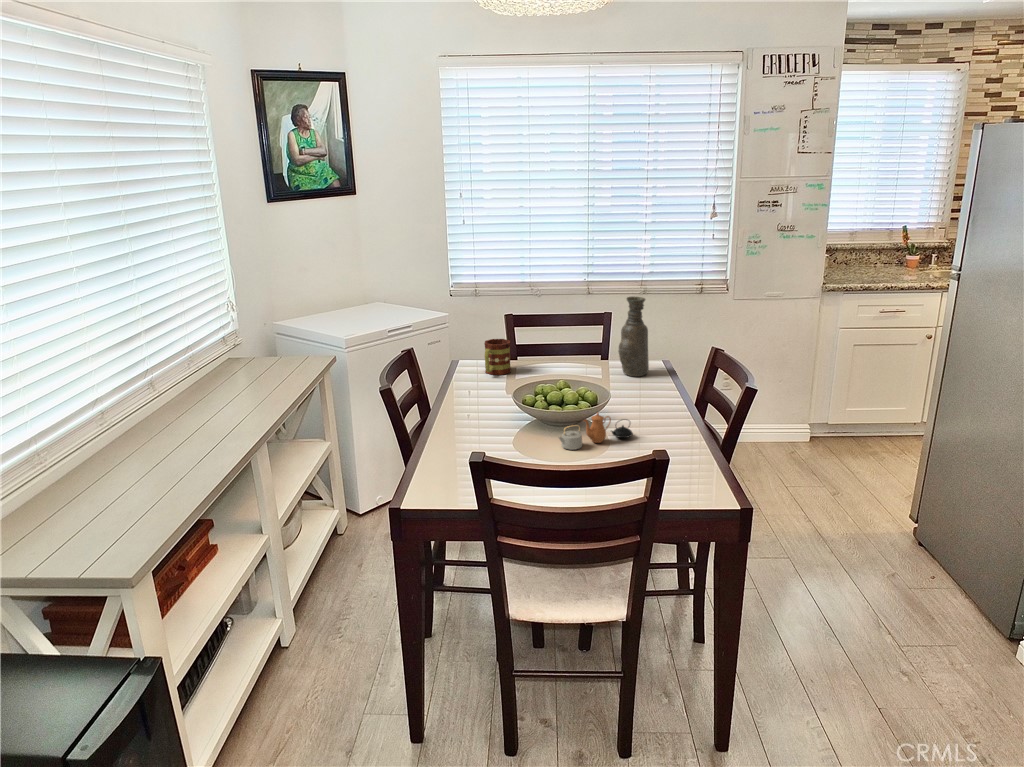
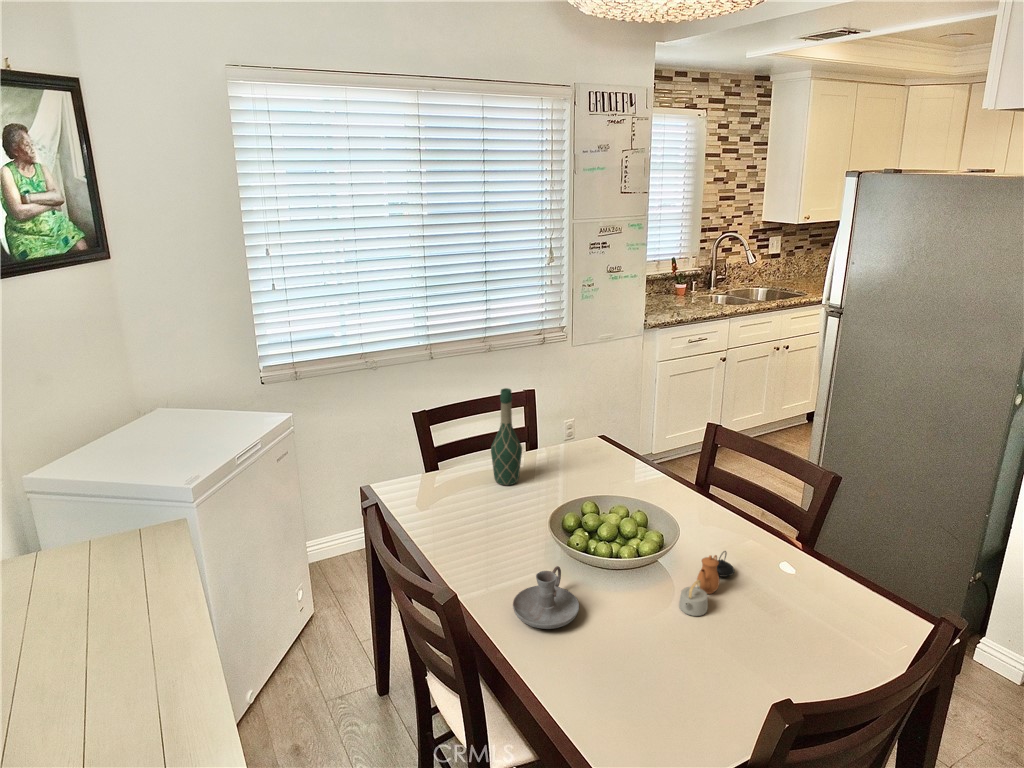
wine bottle: none [538,295,563,372] -> present [491,388,522,485]
vase: present [618,297,649,376] -> none [586,377,618,470]
mug: present [484,339,511,375] -> none [427,453,465,506]
candle holder: none [452,398,502,433] -> present [513,566,579,629]

